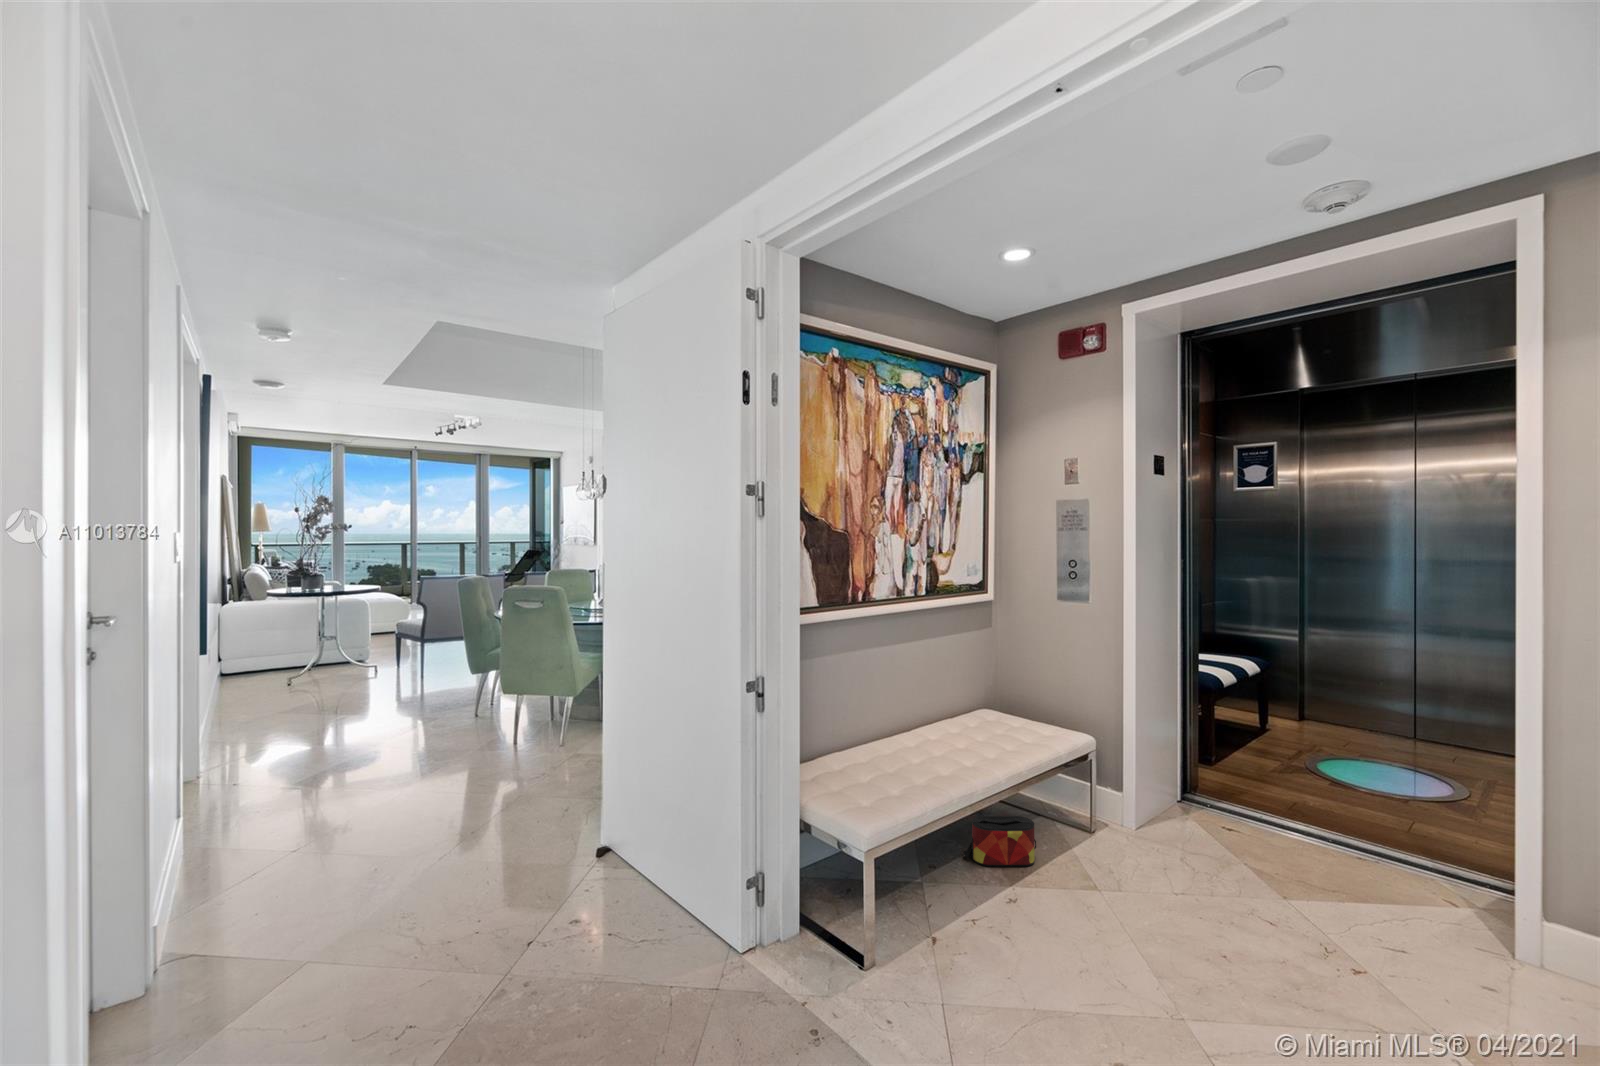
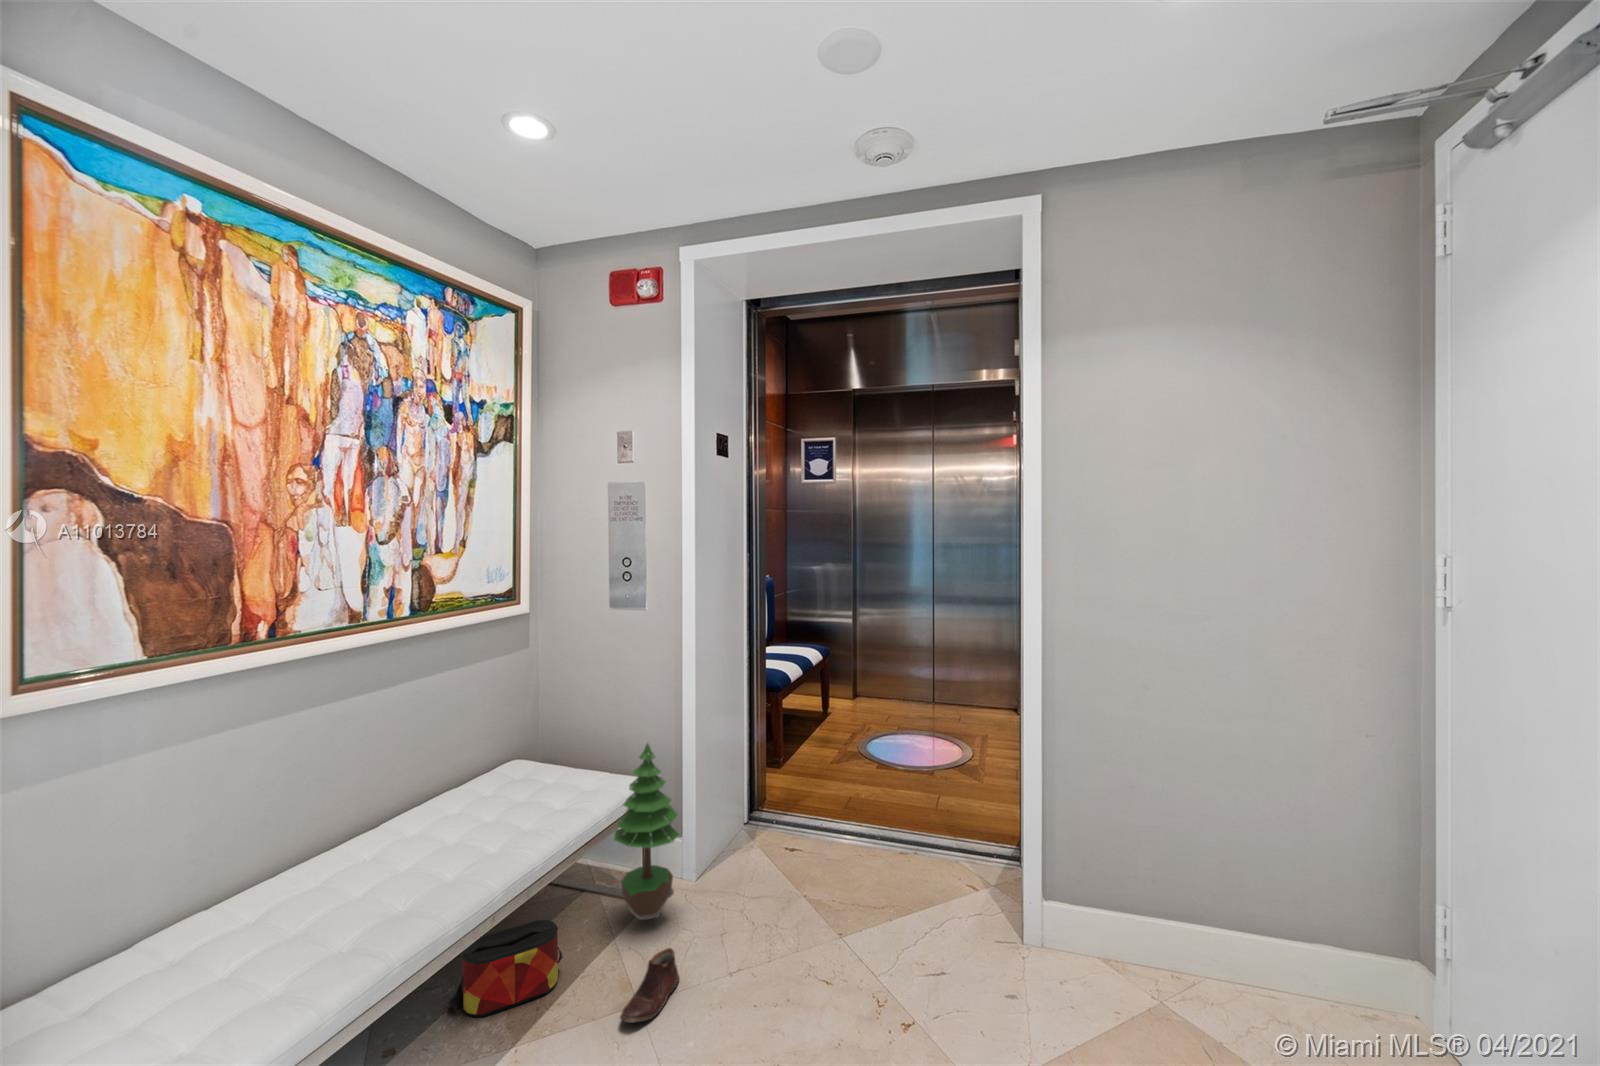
potted tree: none [1071,703,1125,844] -> present [614,744,679,920]
shoe: none [1087,858,1131,898] -> present [620,948,680,1023]

